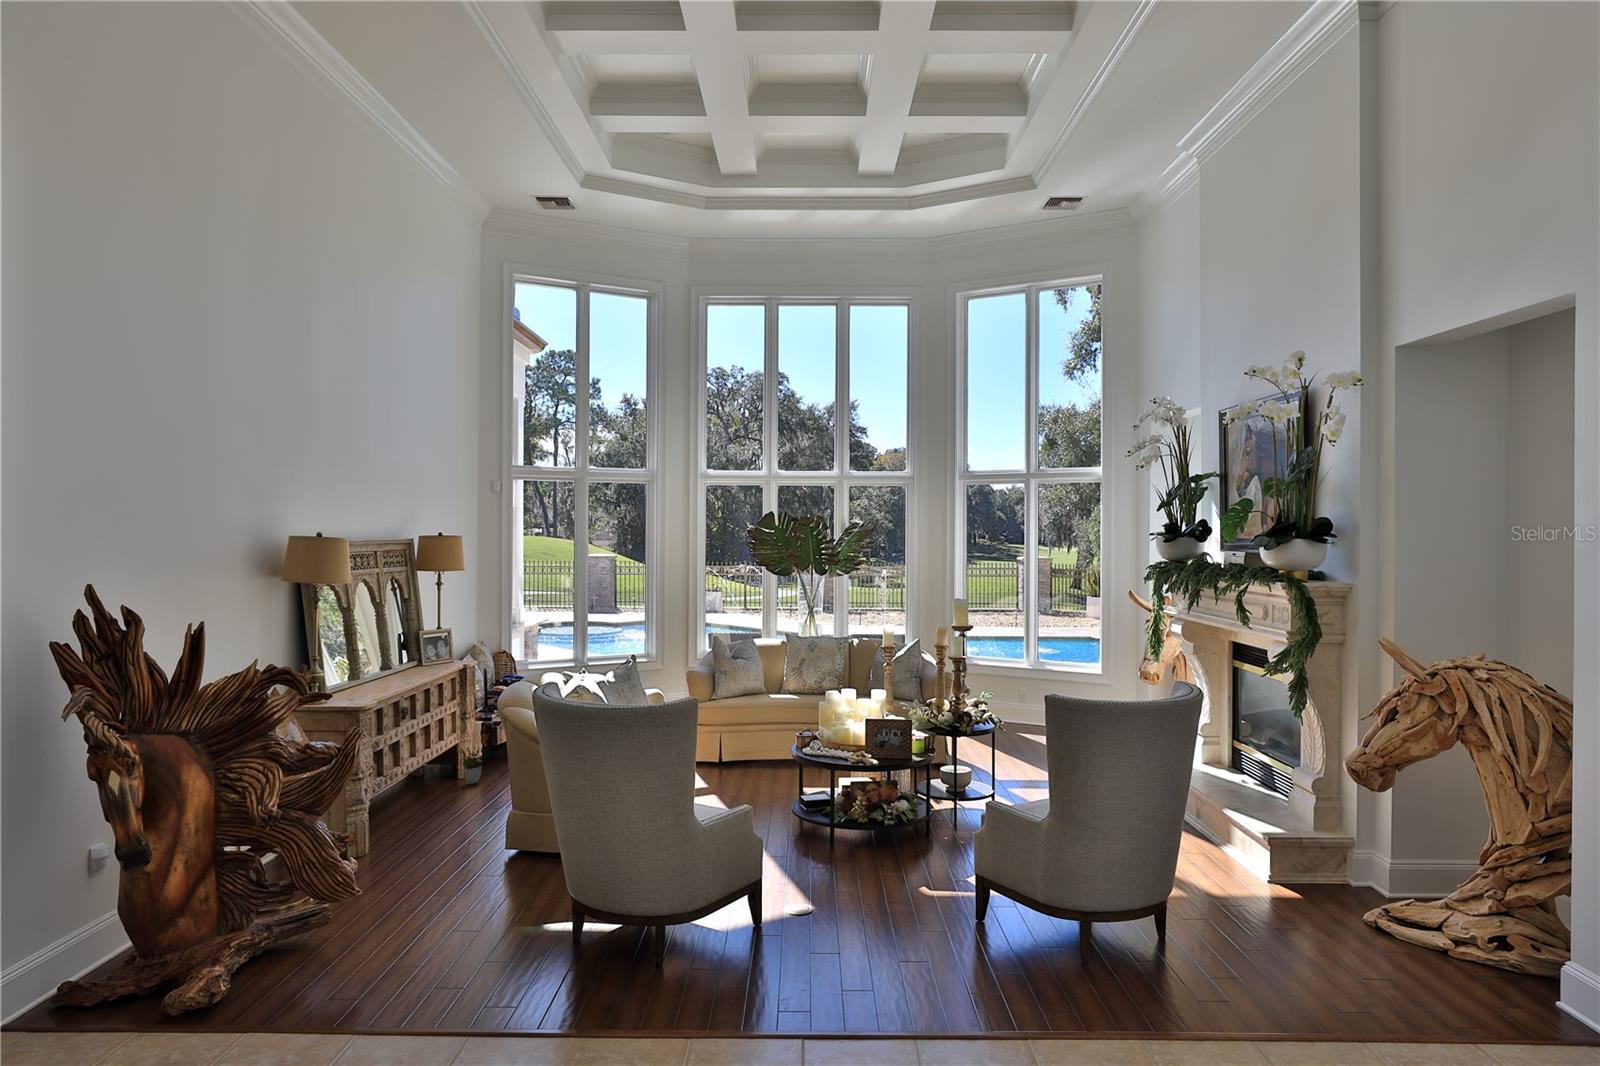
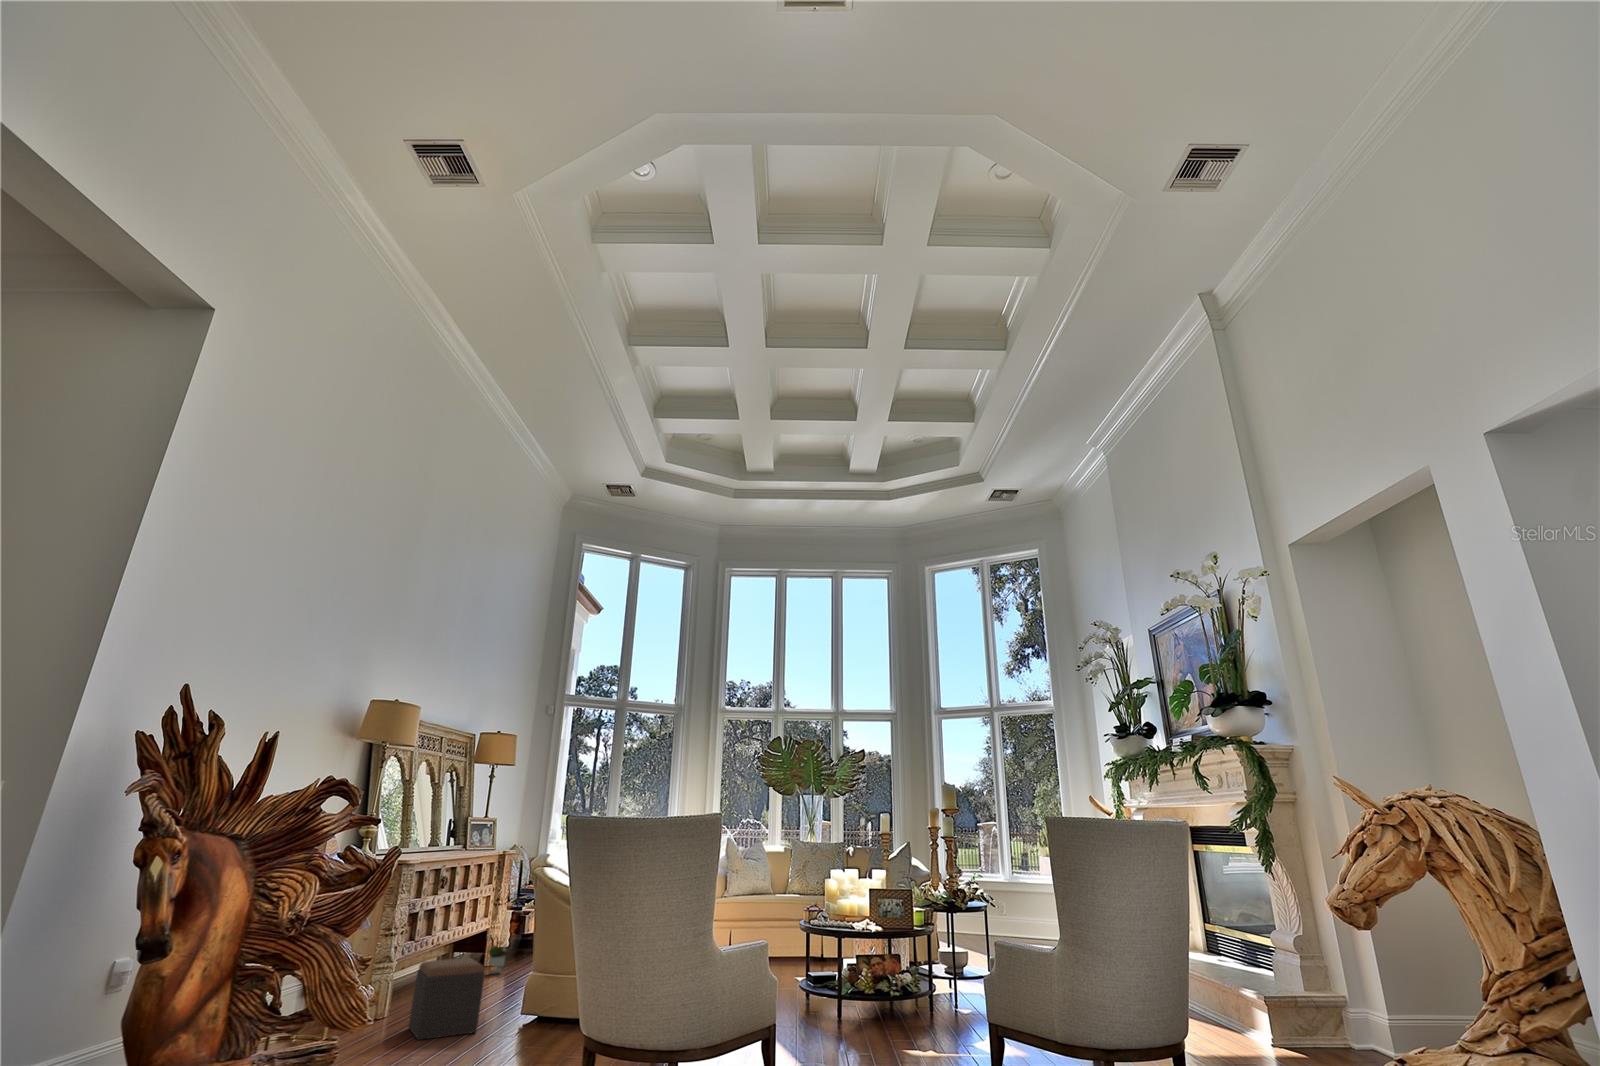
footstool: none [394,797,464,879] -> present [409,958,485,1040]

